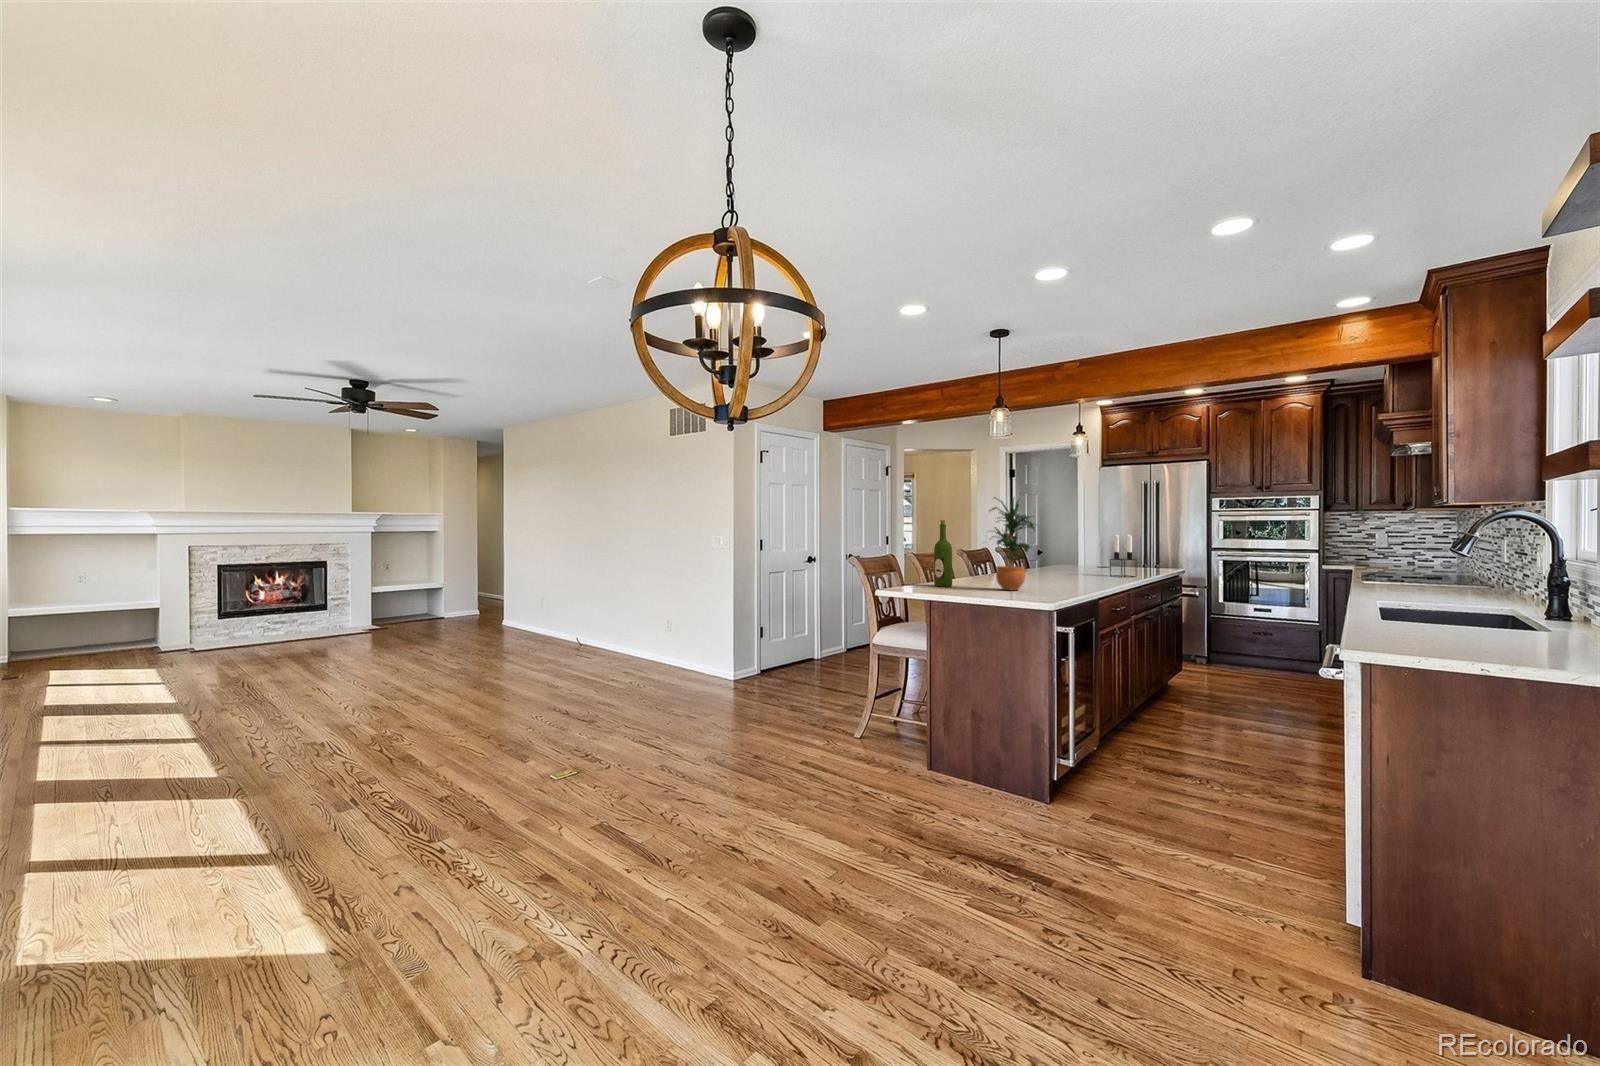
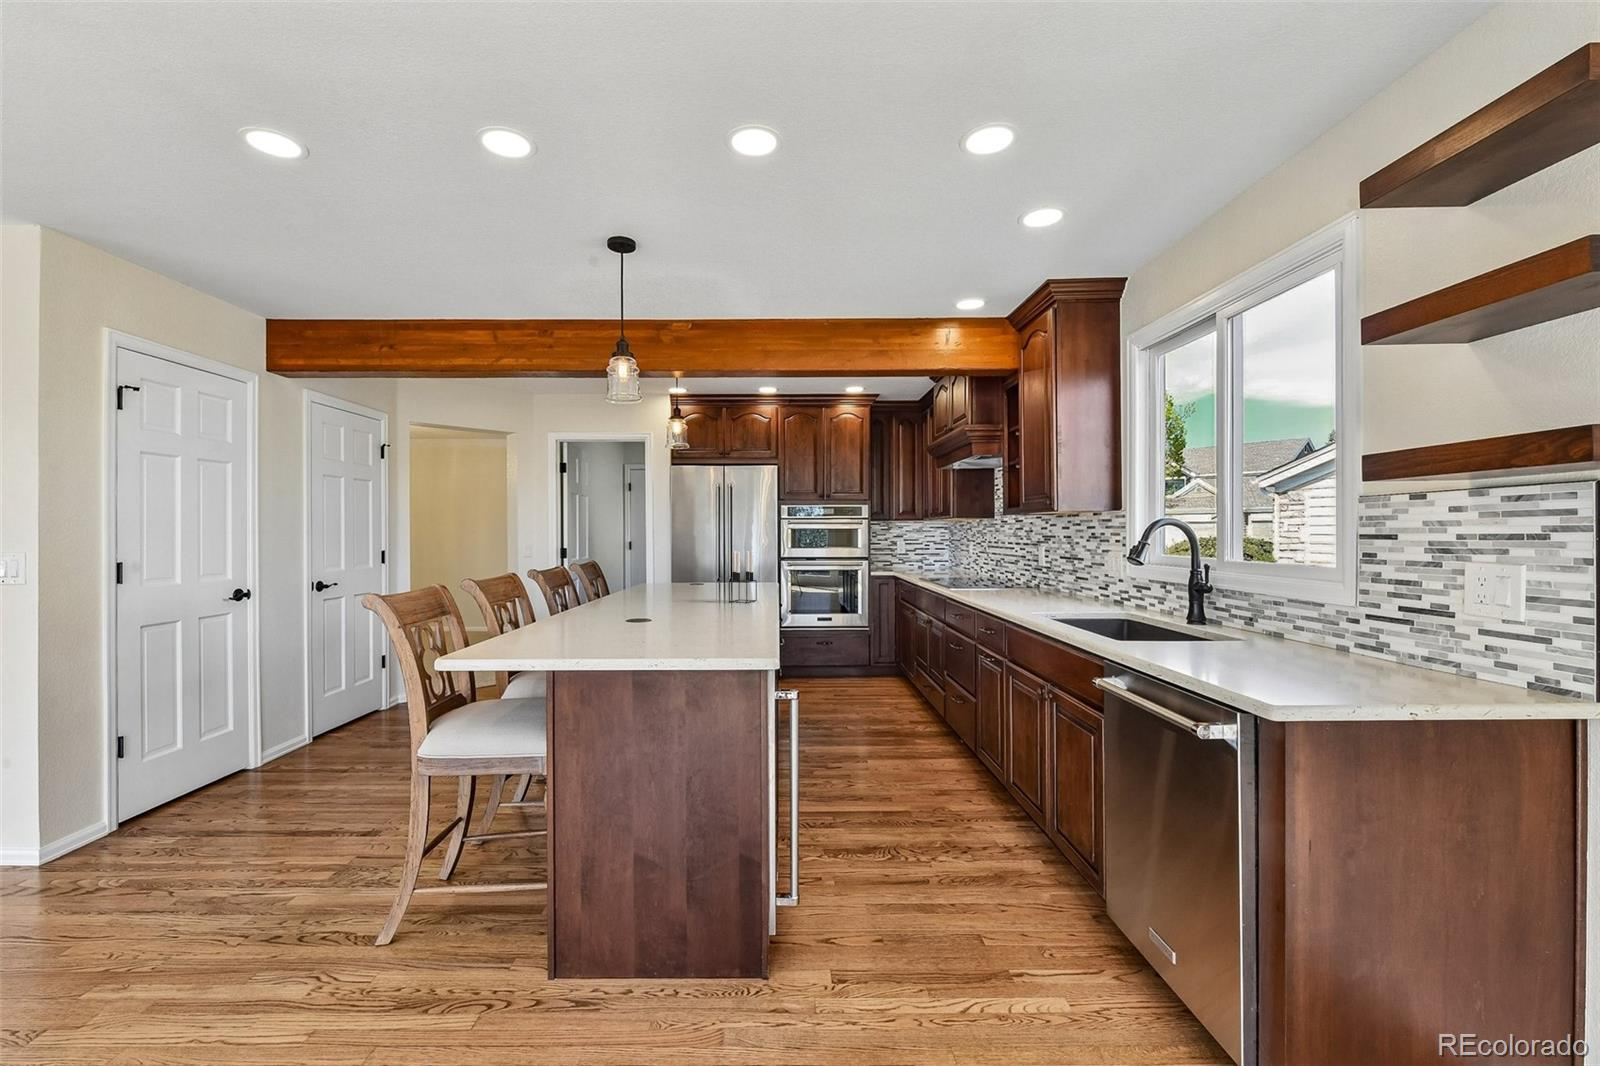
potted plant: present [990,498,1035,590] -> none [635,506,715,647]
wine bottle: present [934,520,952,587] -> none [550,540,579,648]

